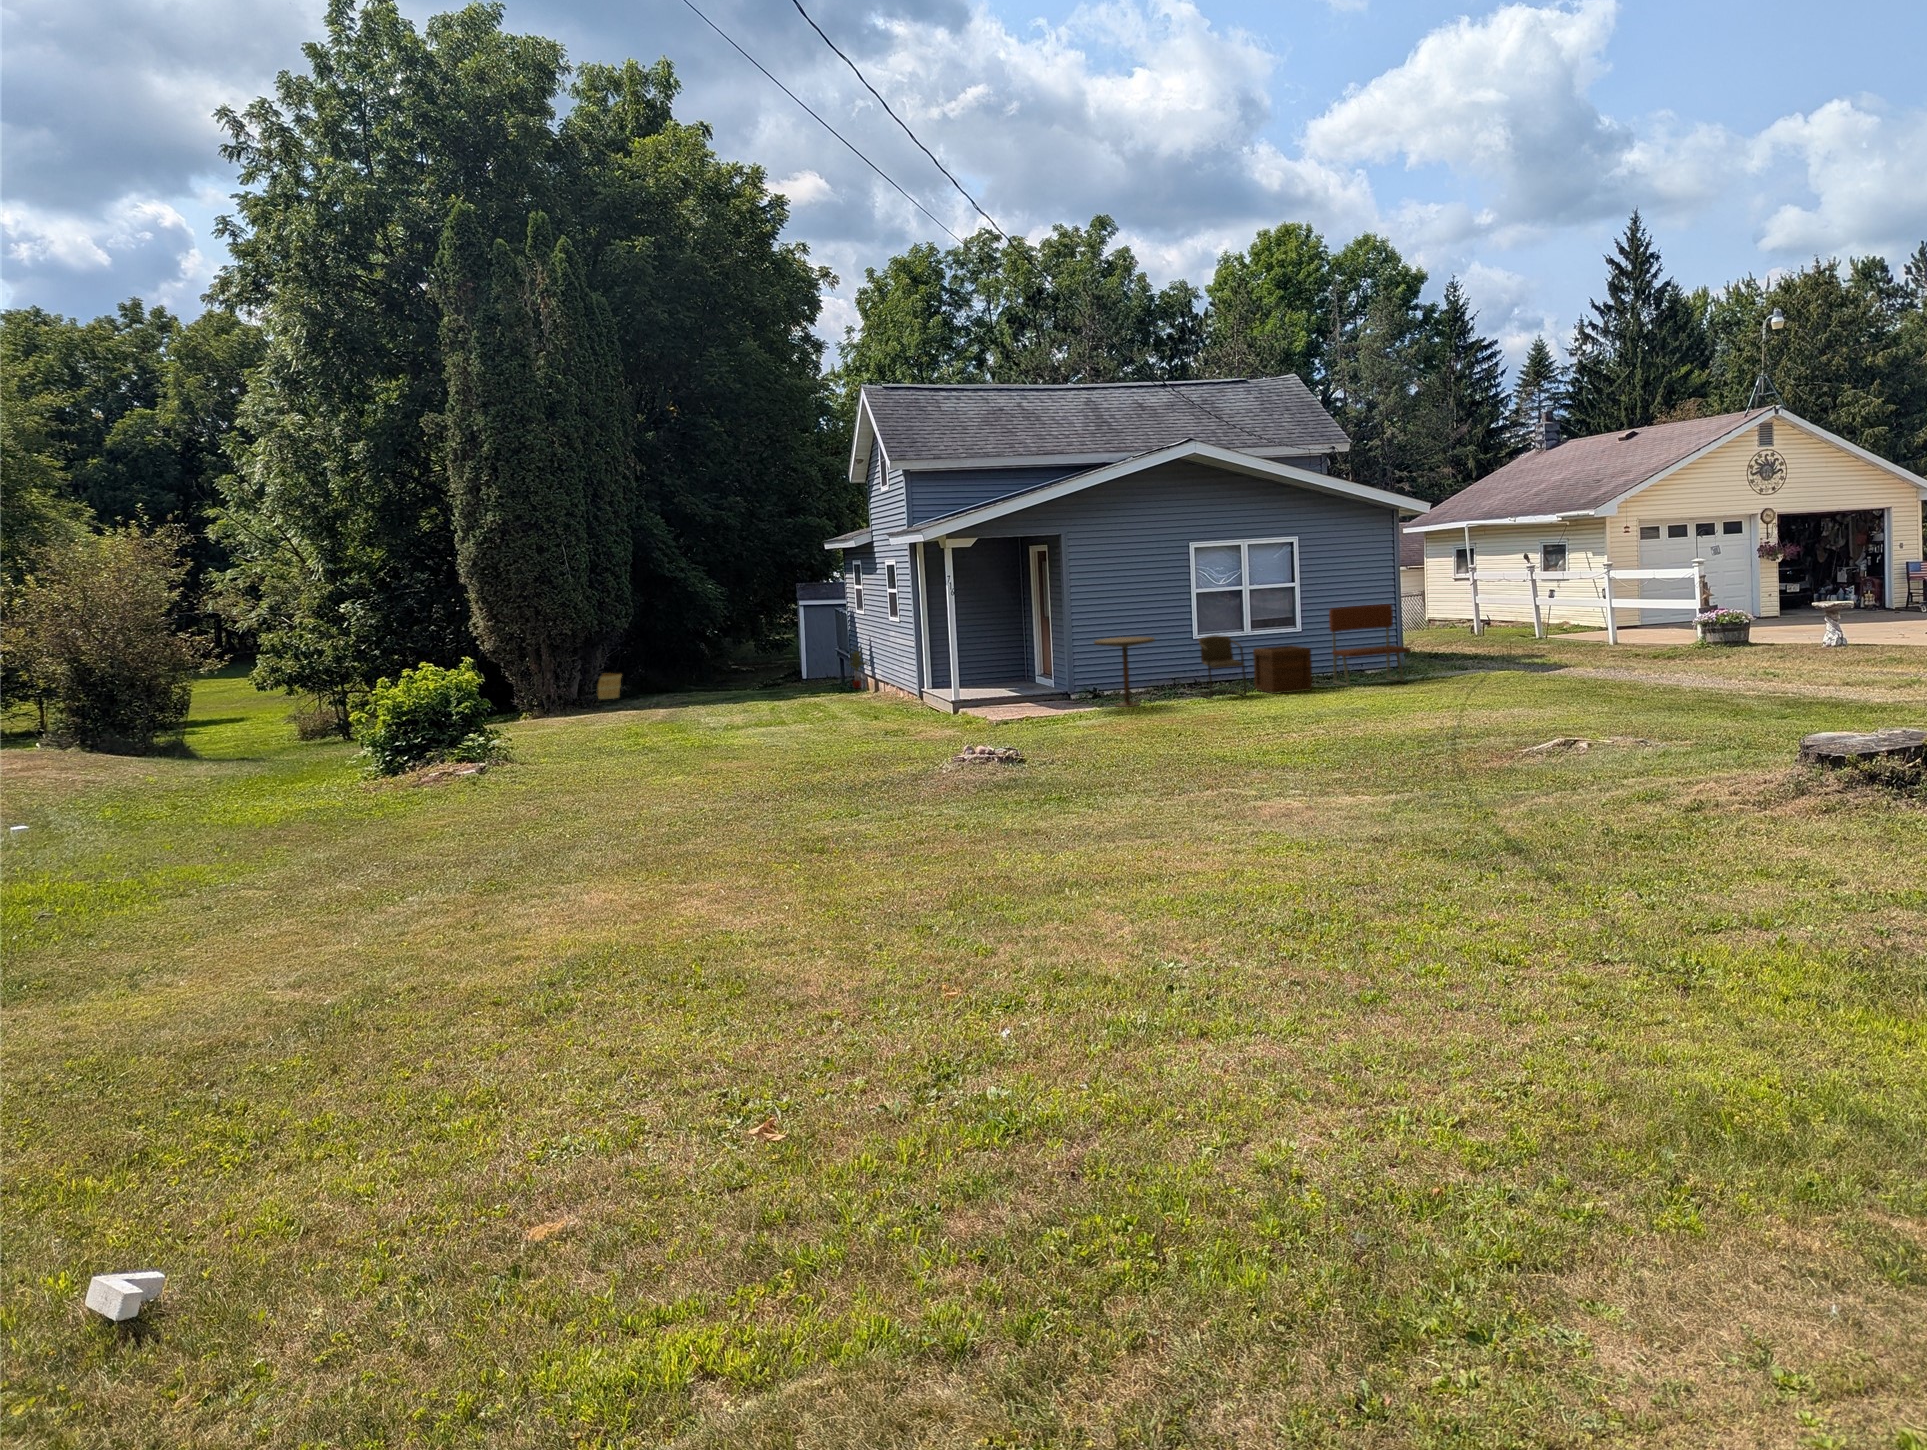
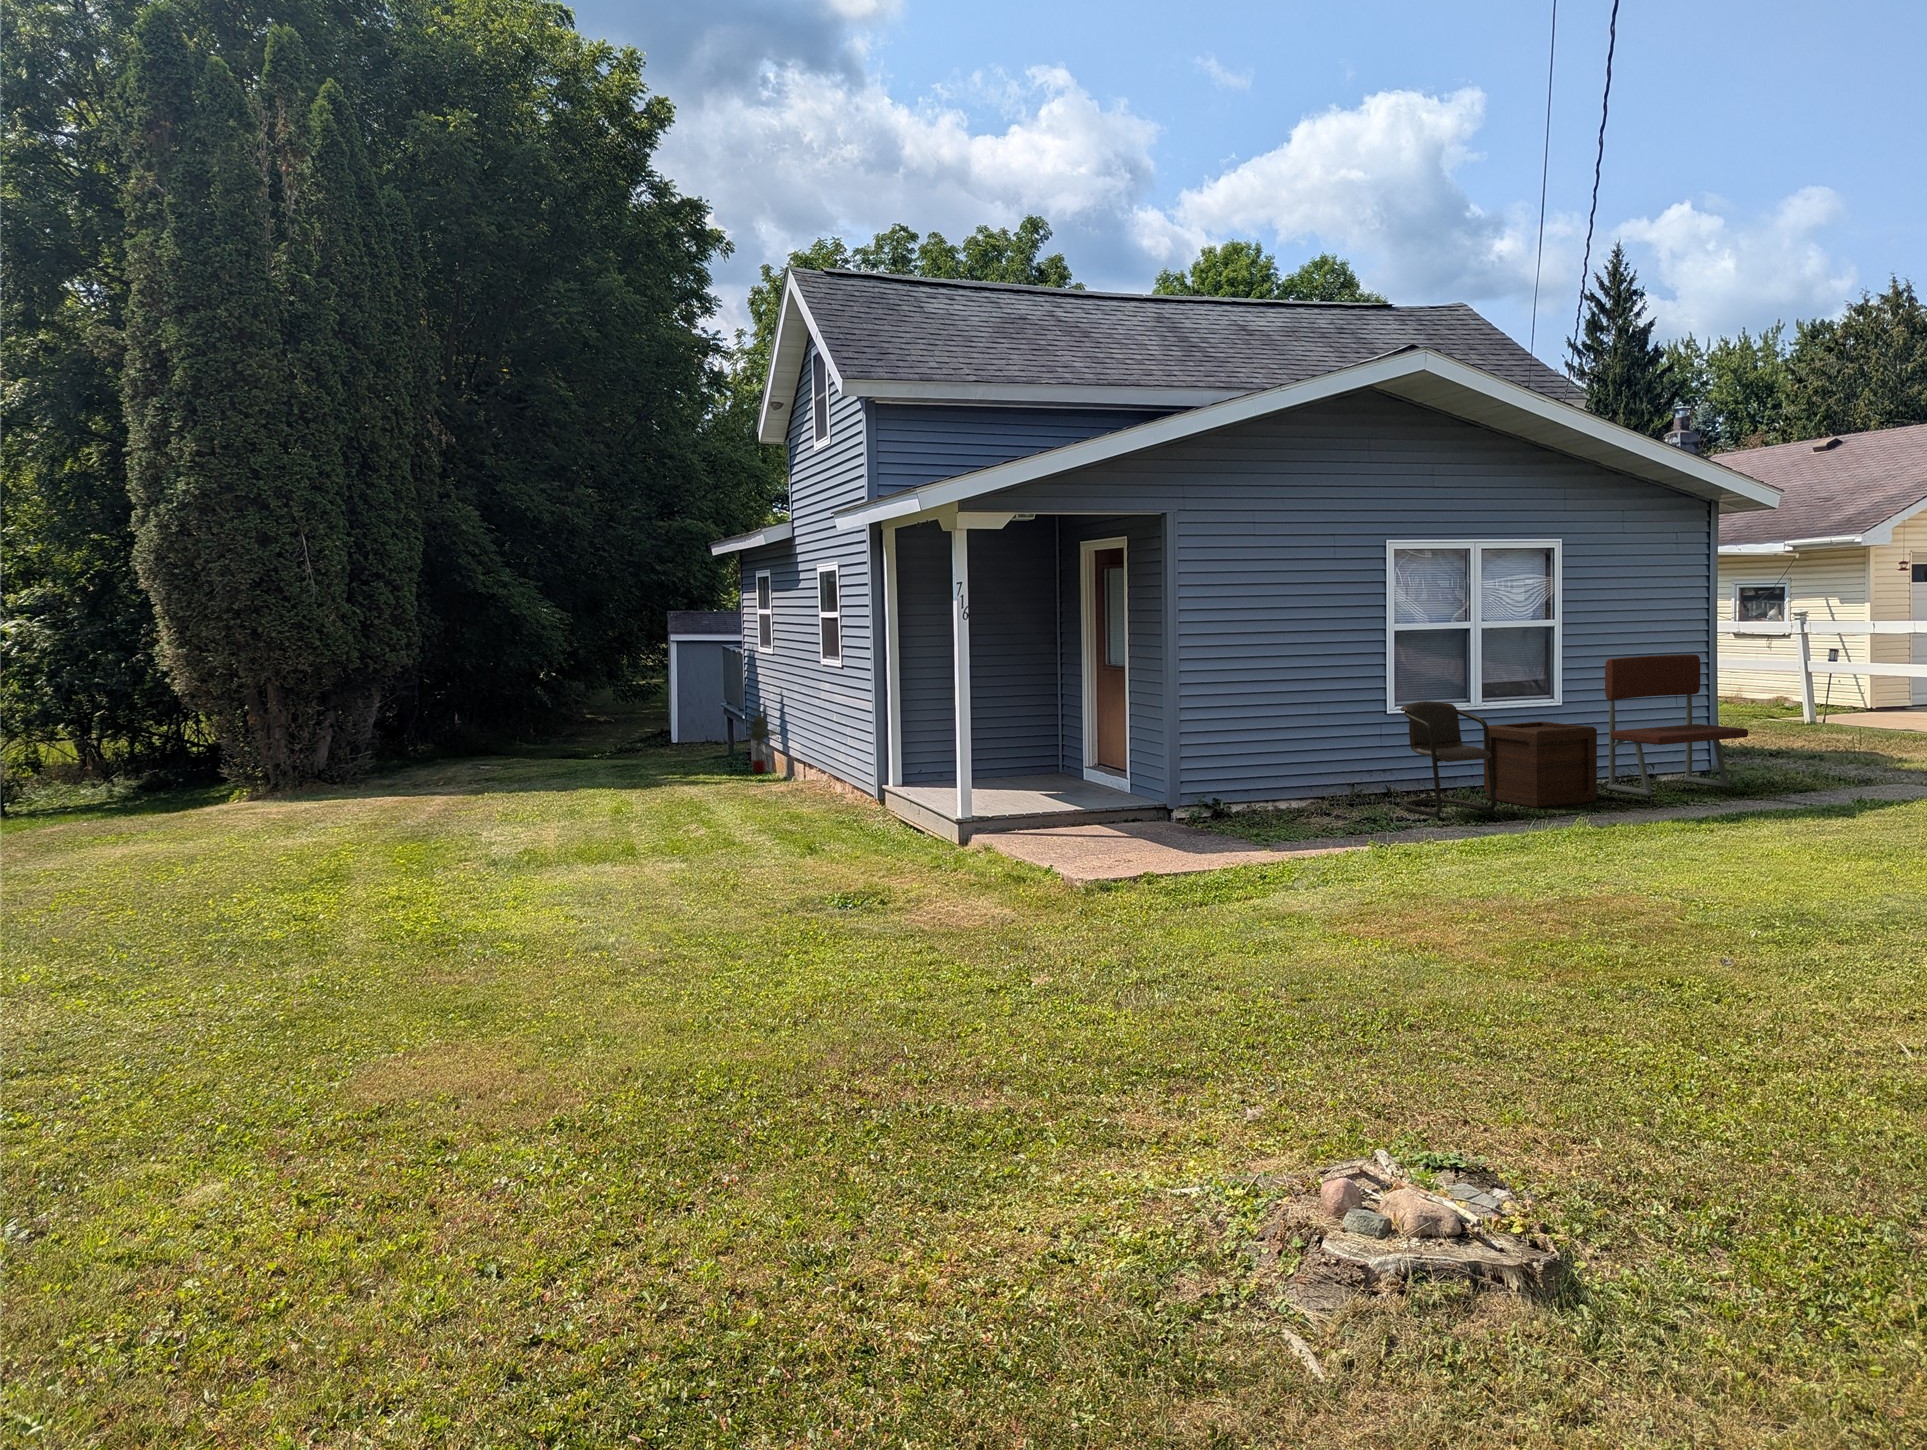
pedestal table: present [1094,637,1155,707] -> none [1233,701,1351,832]
wooden bucket: present [598,673,622,699] -> none [335,741,385,782]

